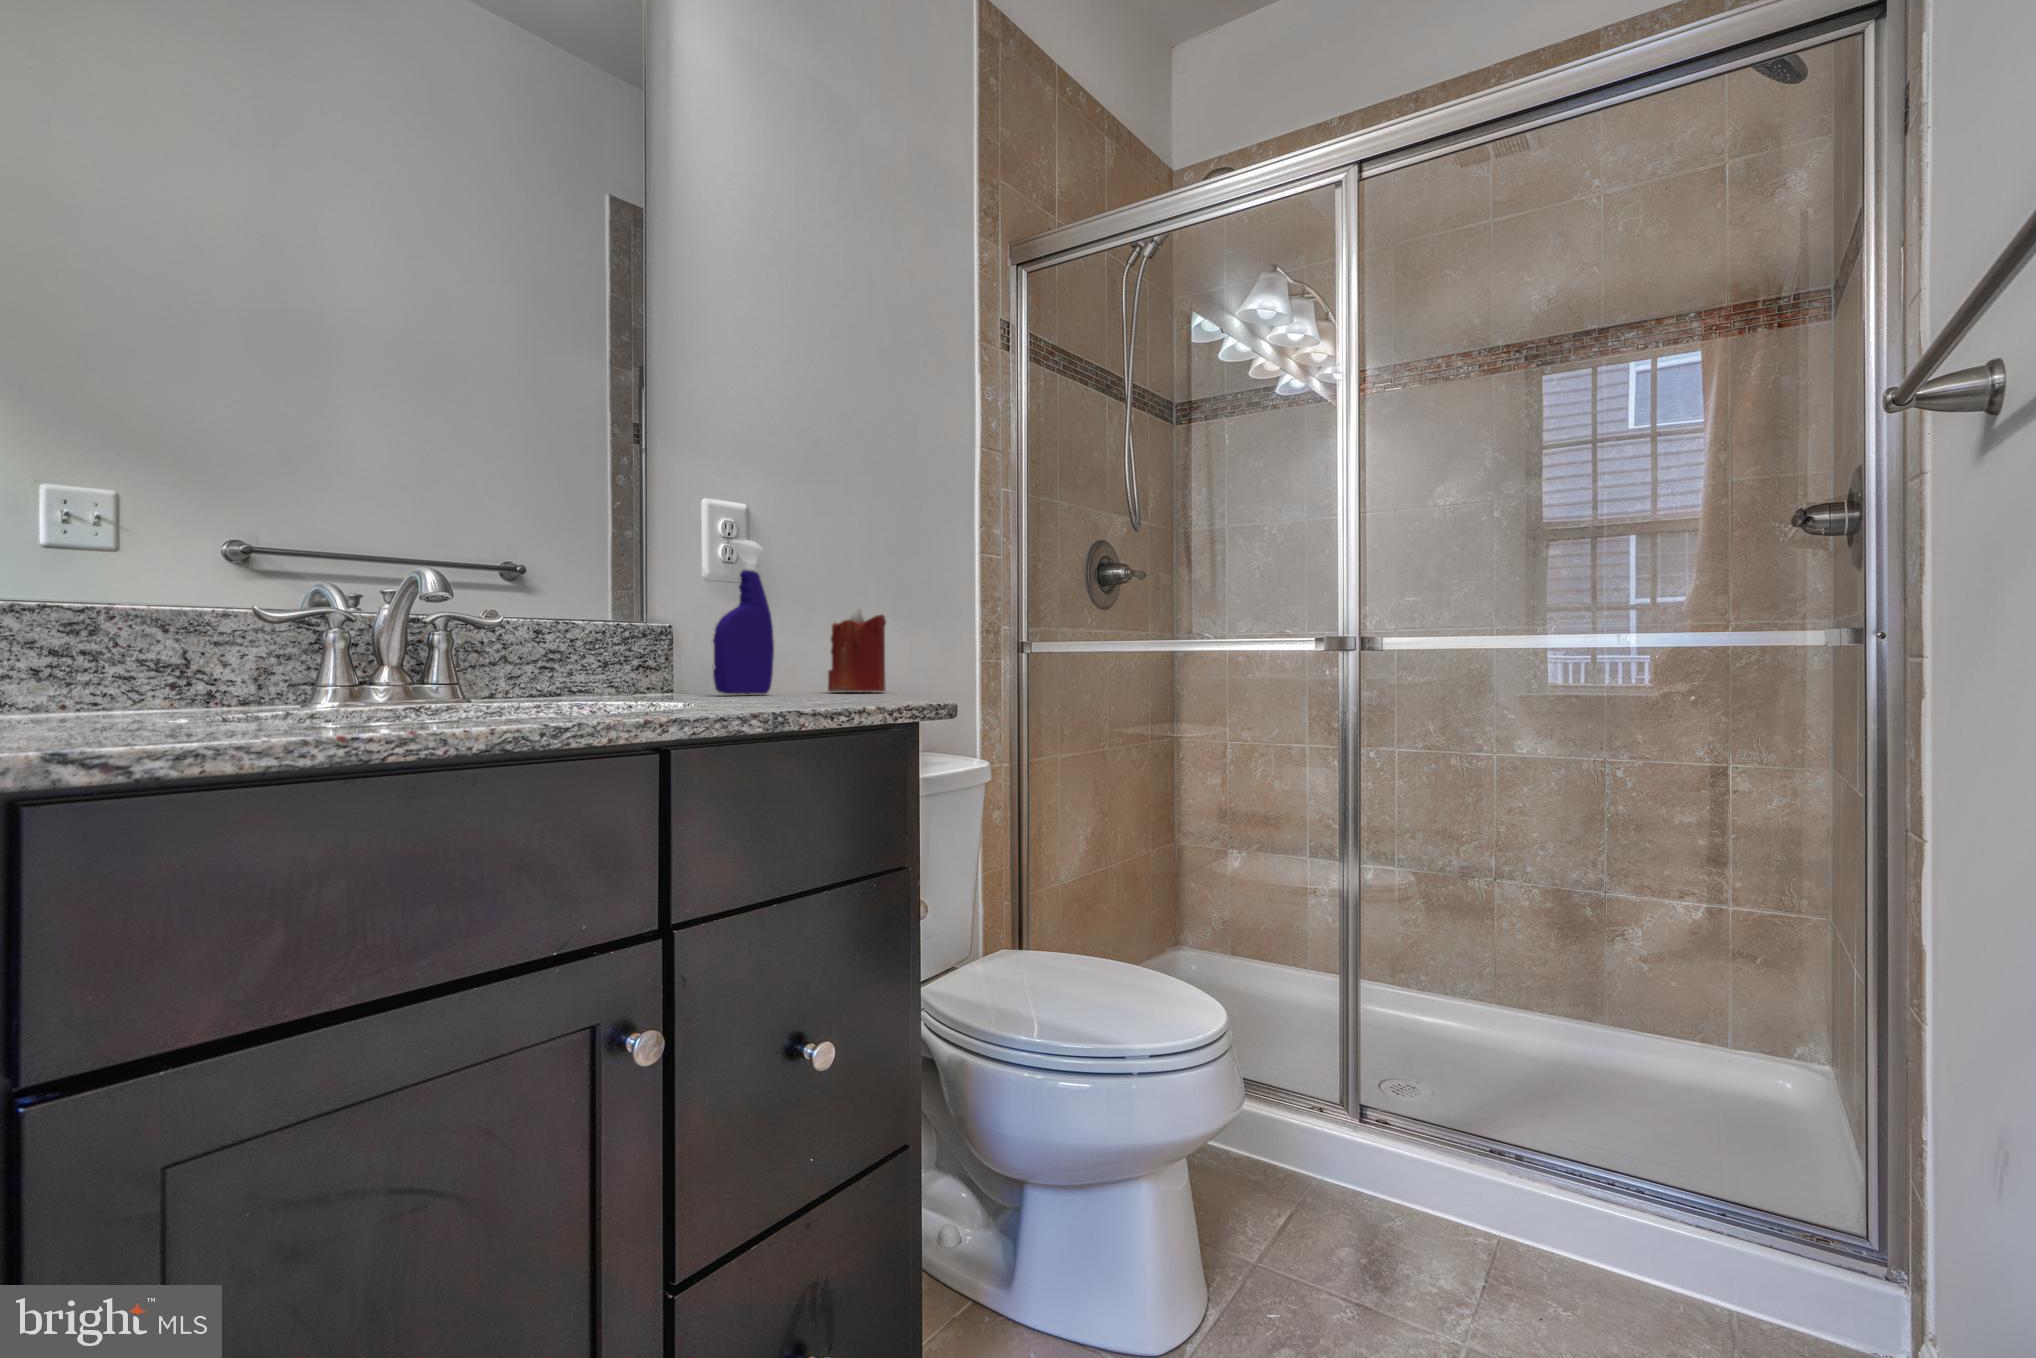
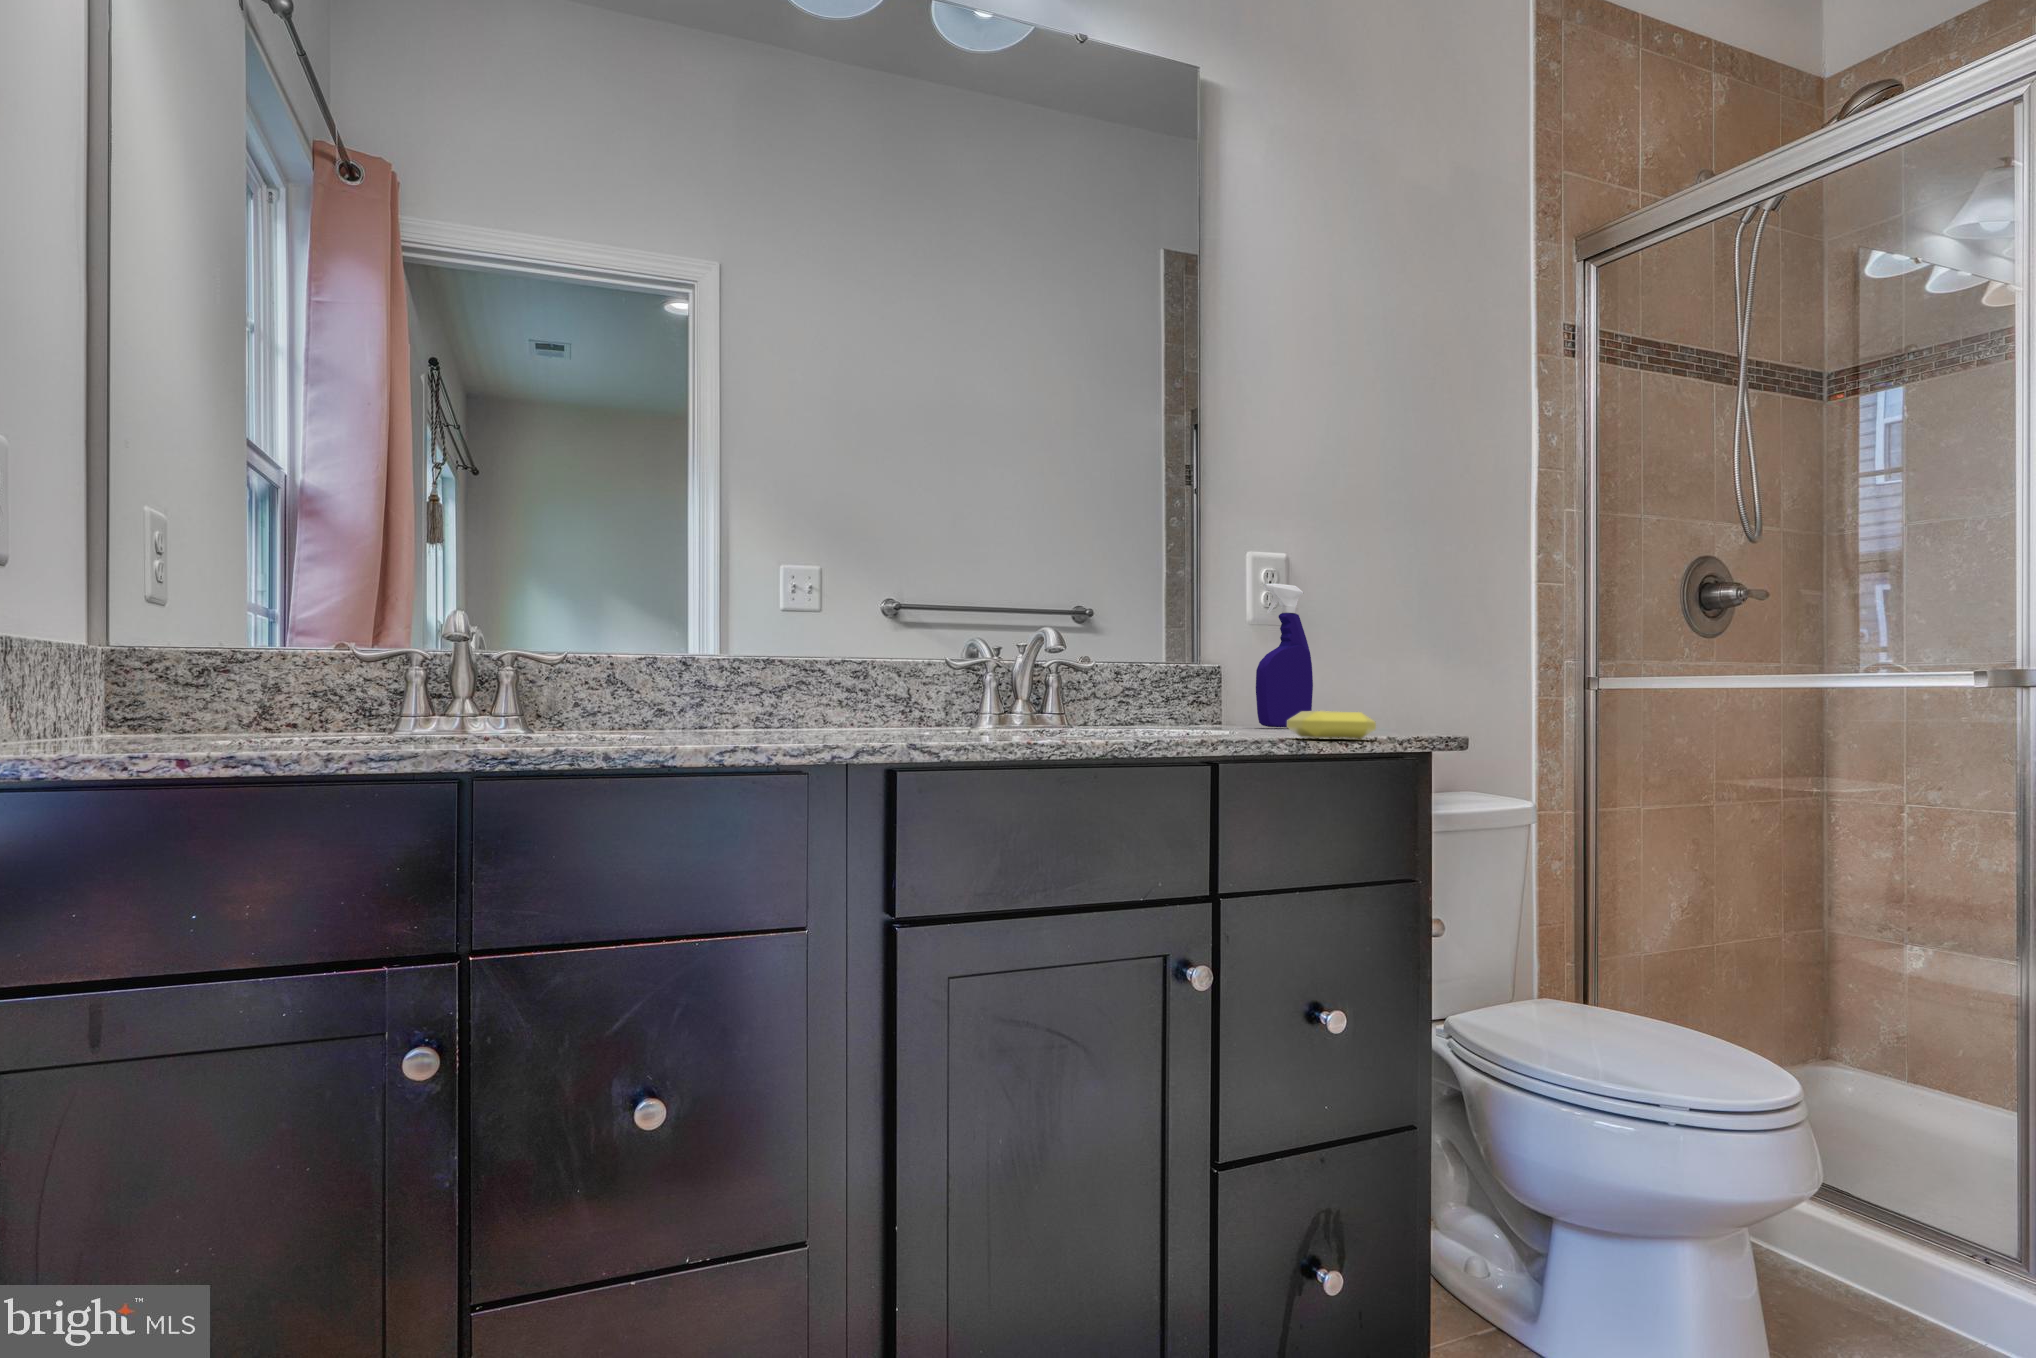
candle: present [828,608,886,692] -> none [1367,644,1428,728]
soap bar: none [757,678,861,710] -> present [1288,711,1376,739]

